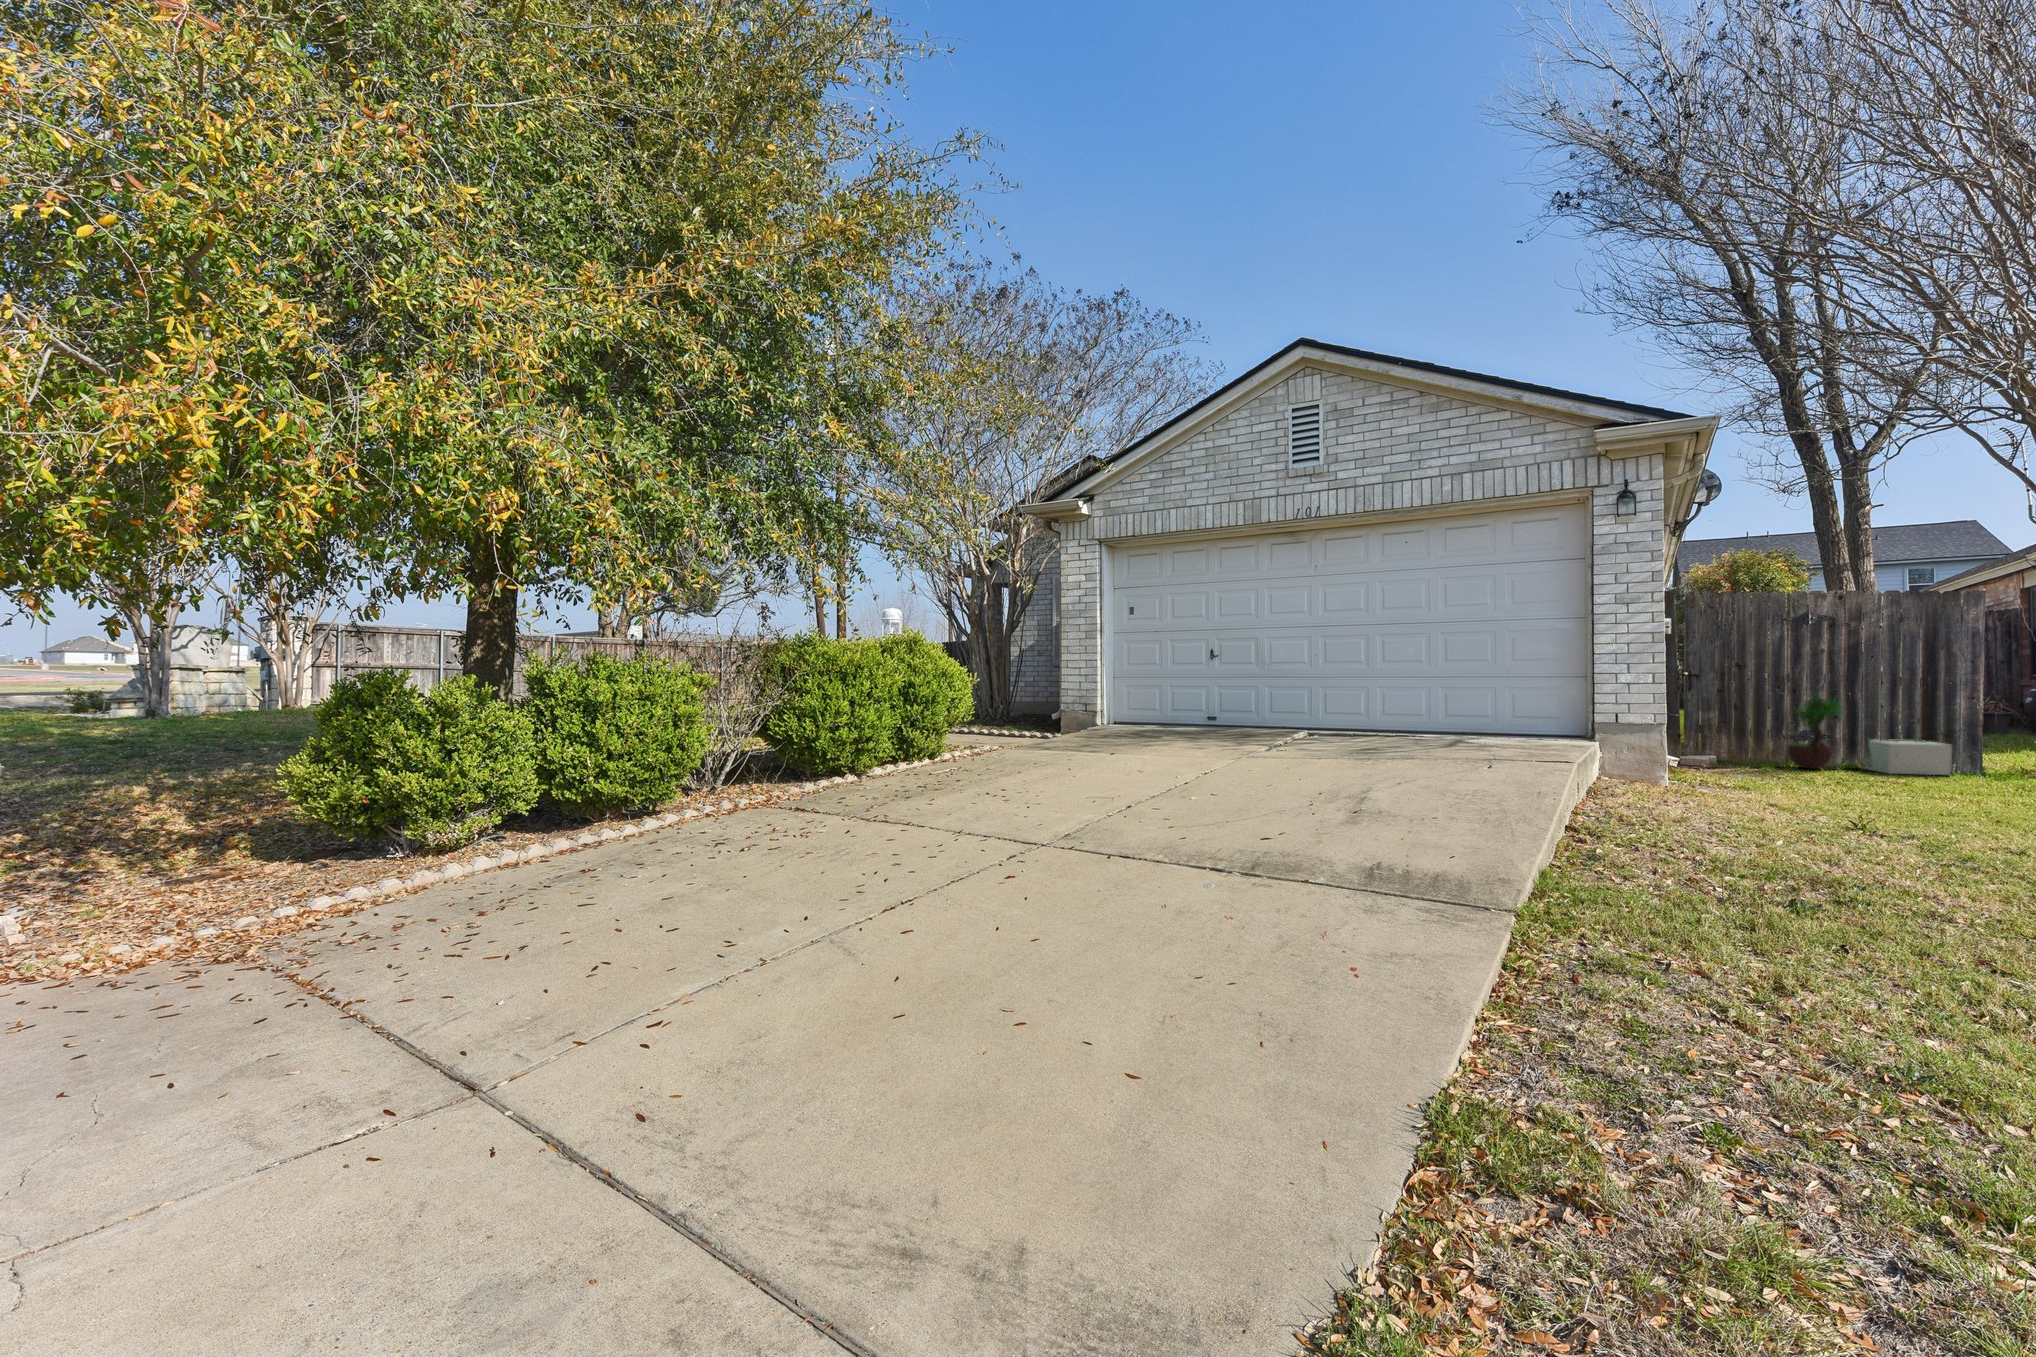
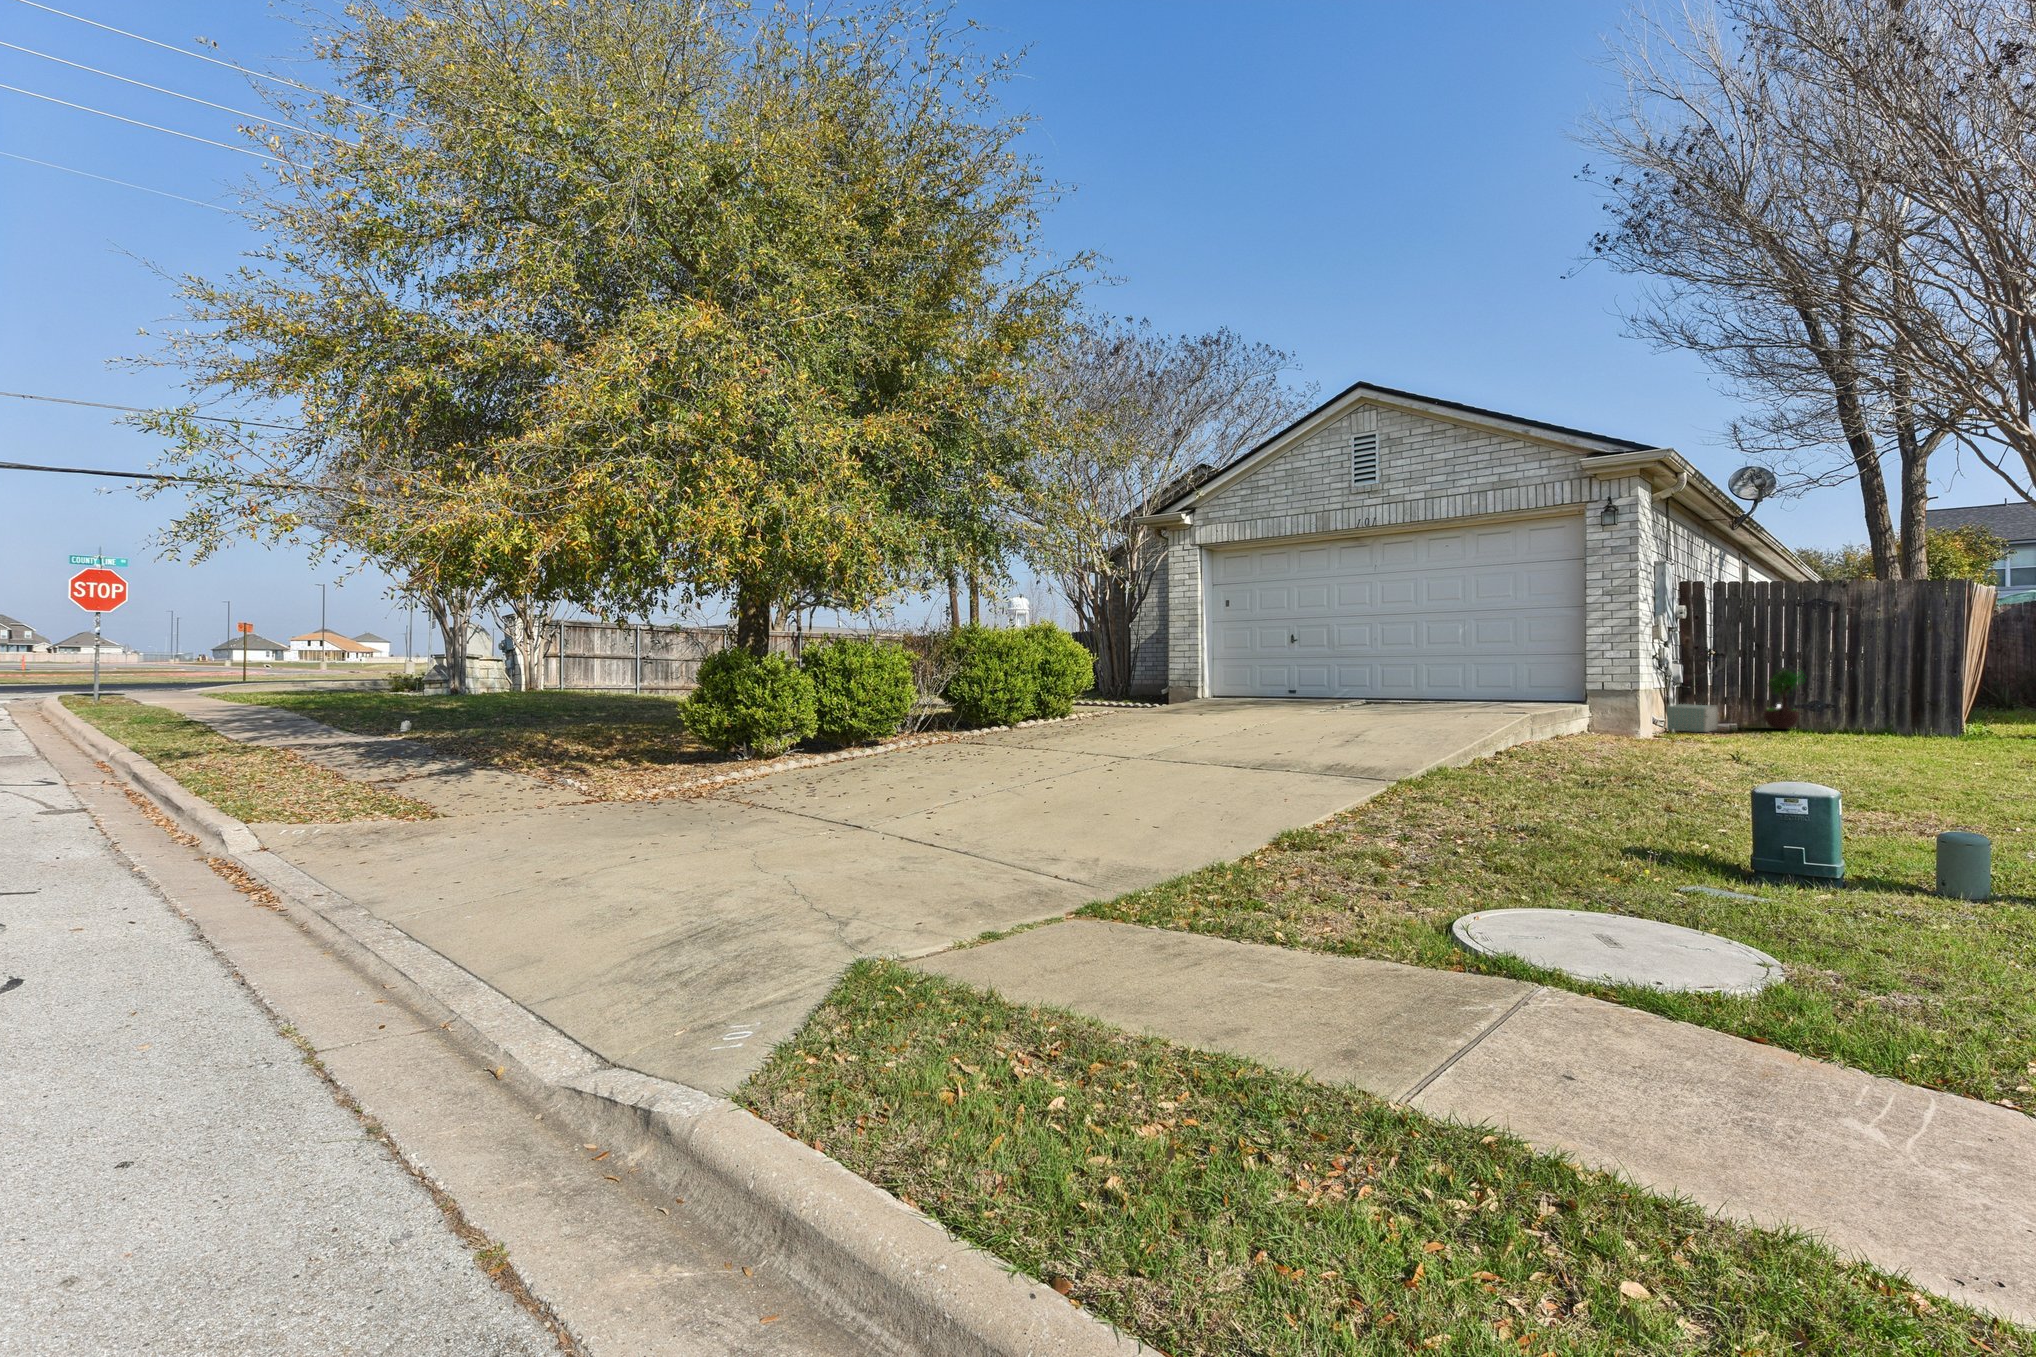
storage box: present [1864,740,1952,775] -> present [1667,704,1718,732]

